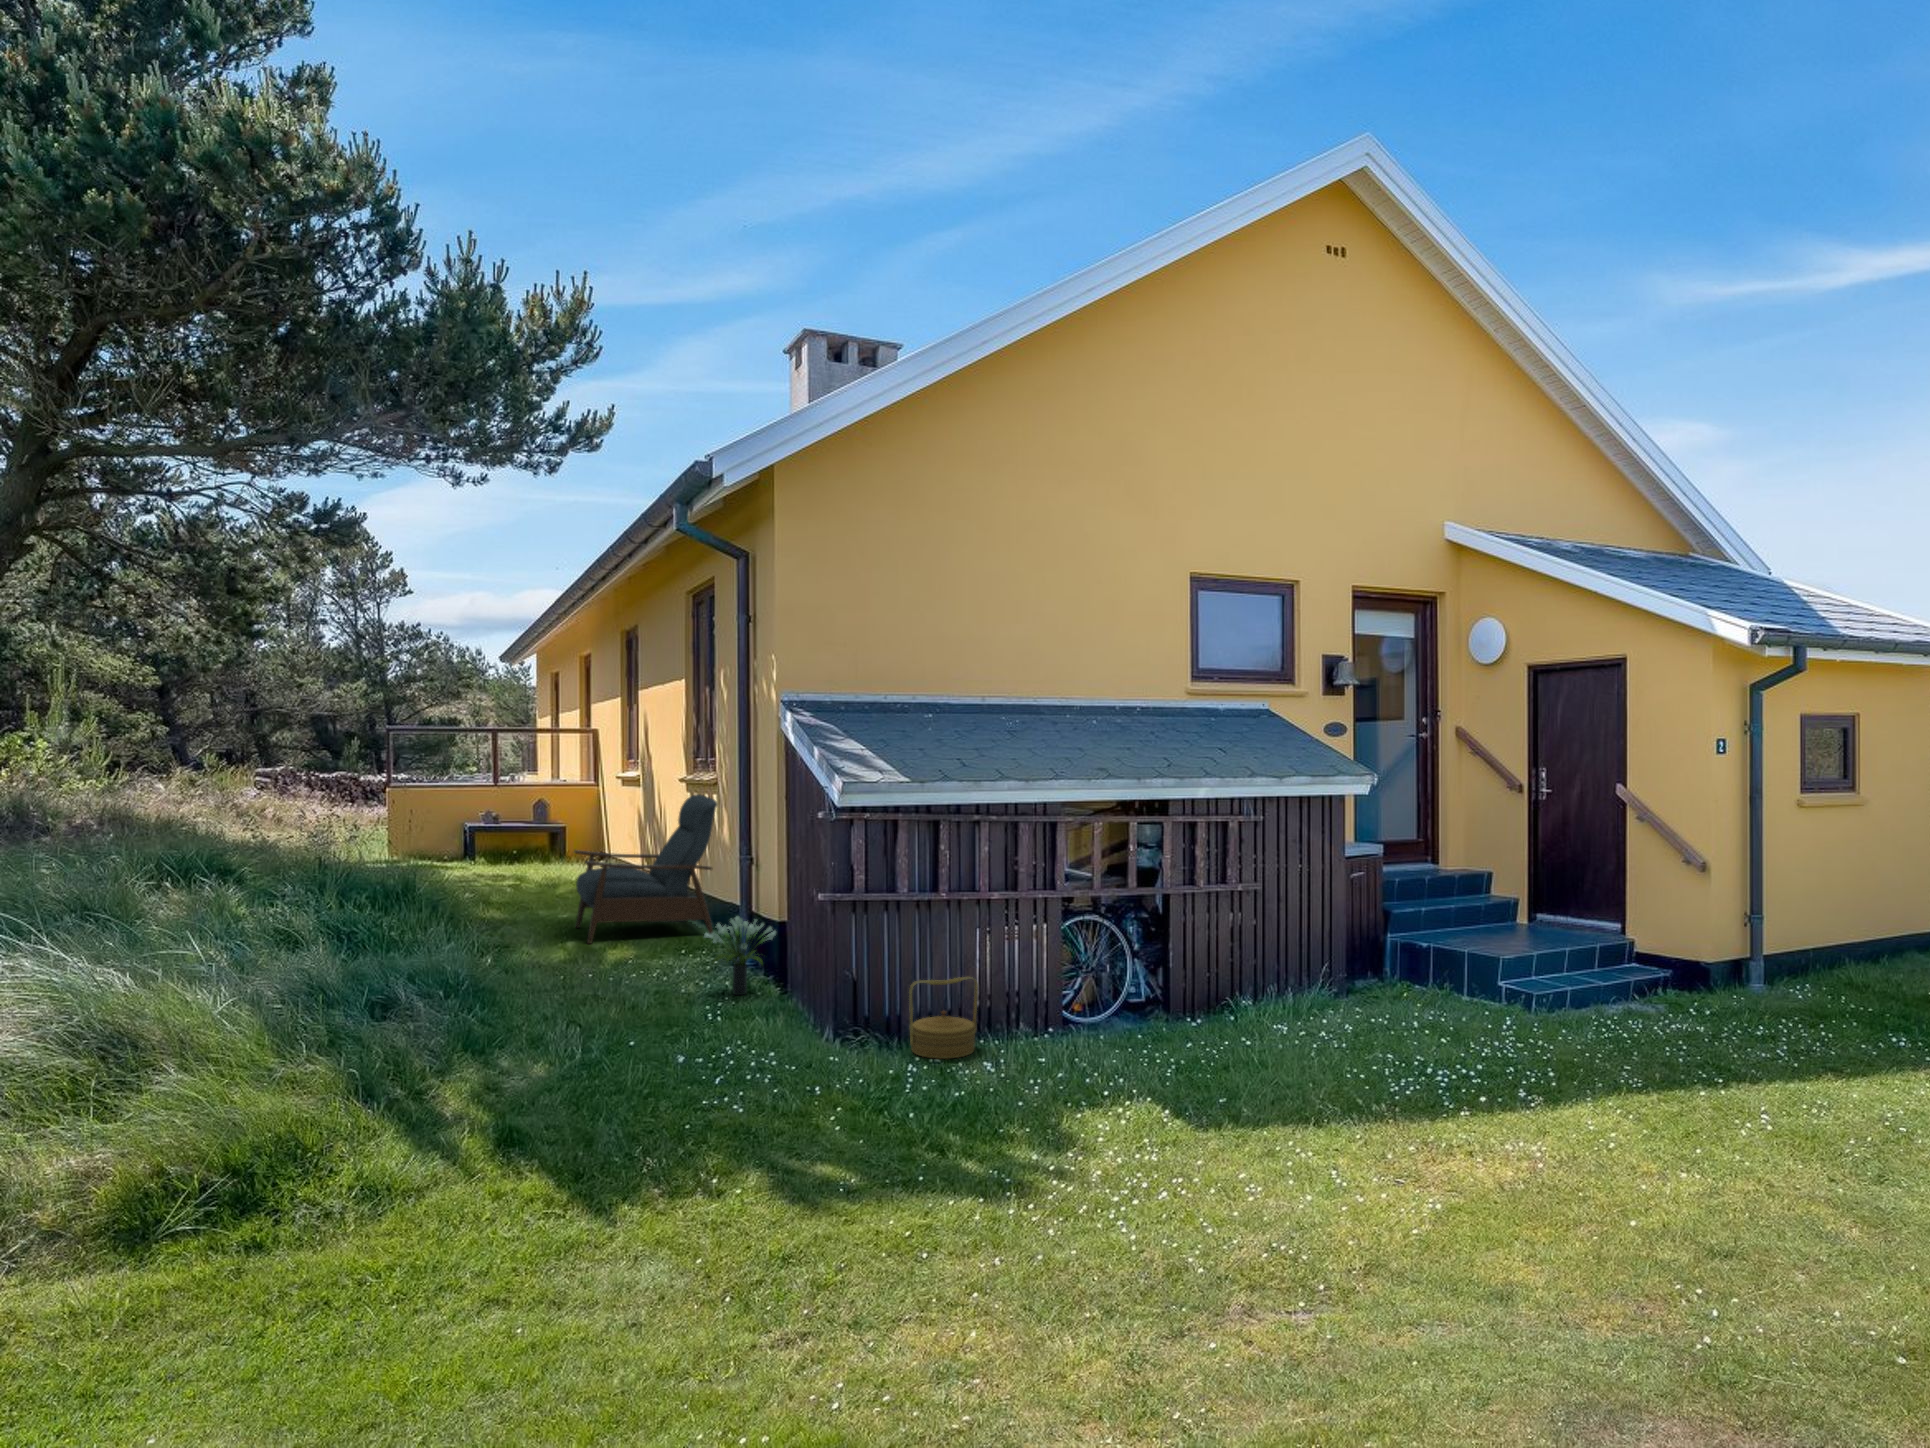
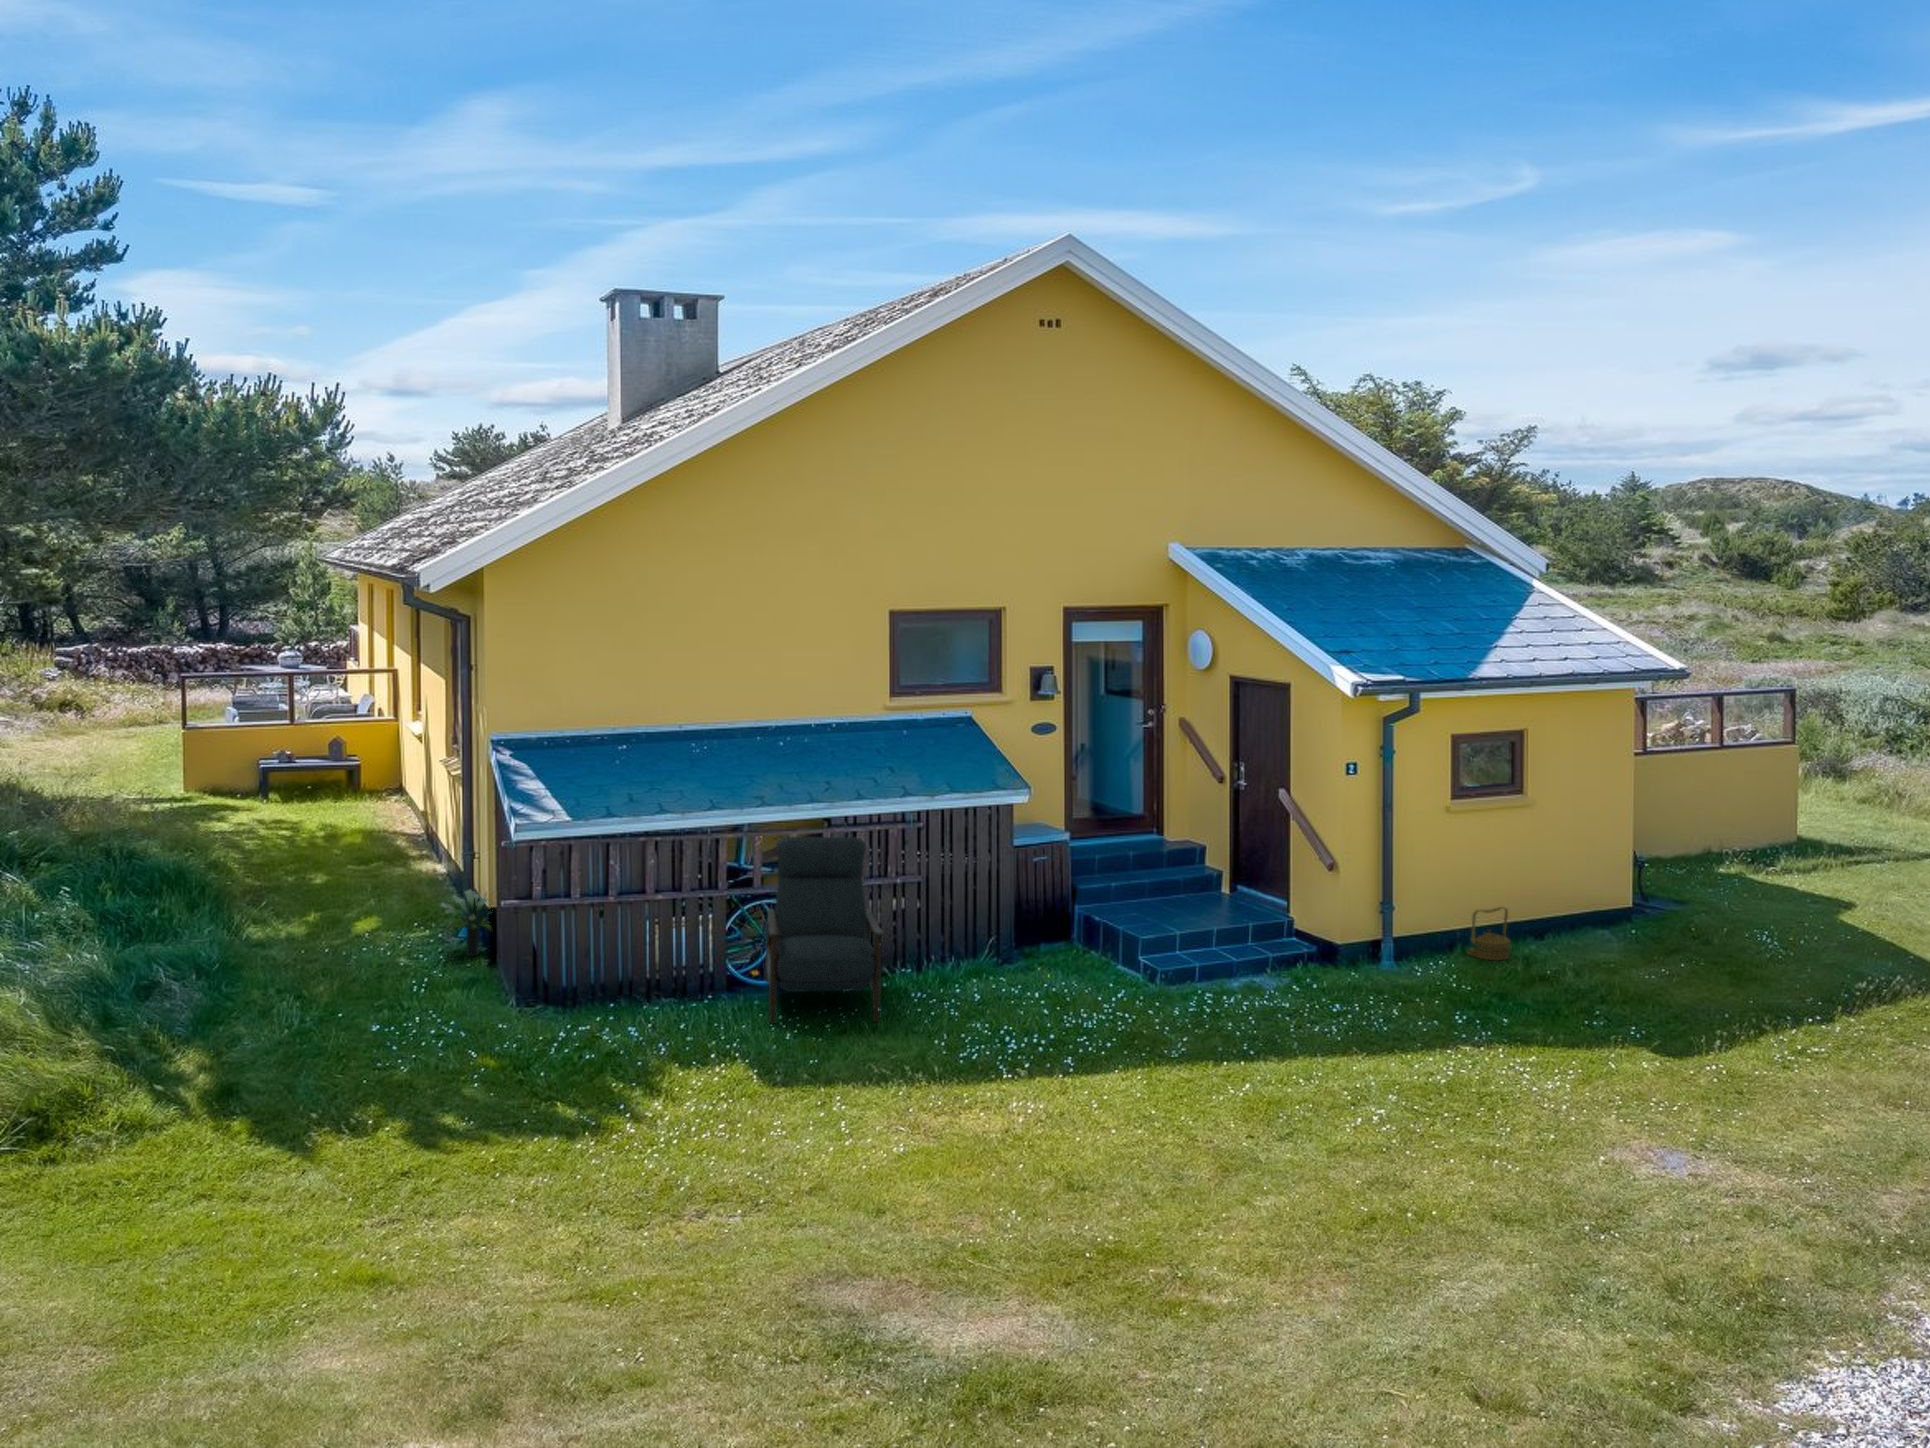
chair: present [574,794,717,944] -> present [765,837,884,1024]
woven basket: present [909,977,978,1059] -> present [1466,907,1511,960]

